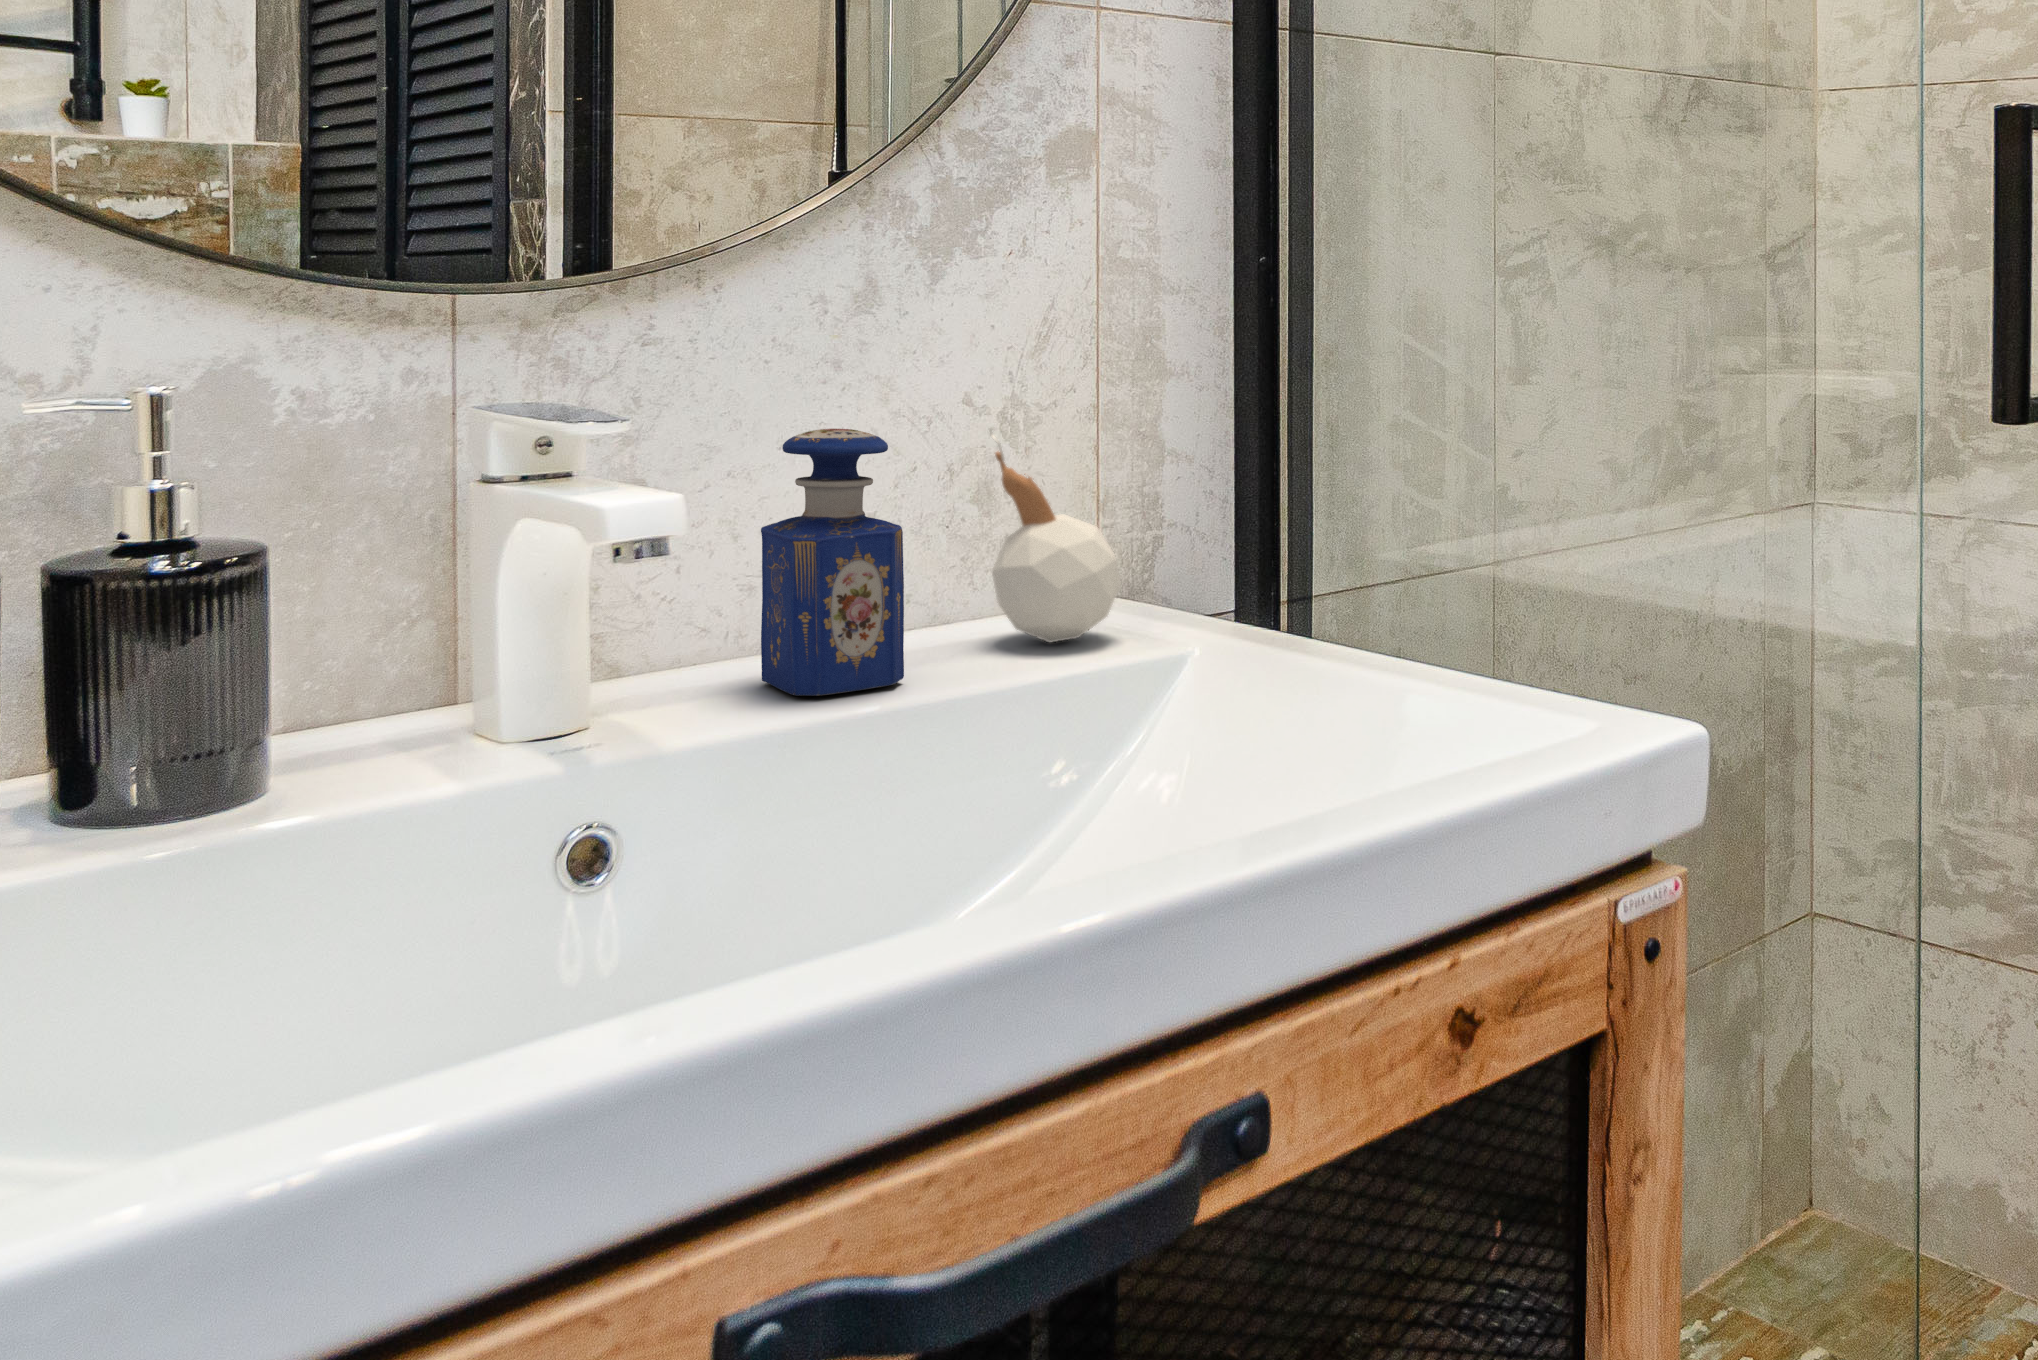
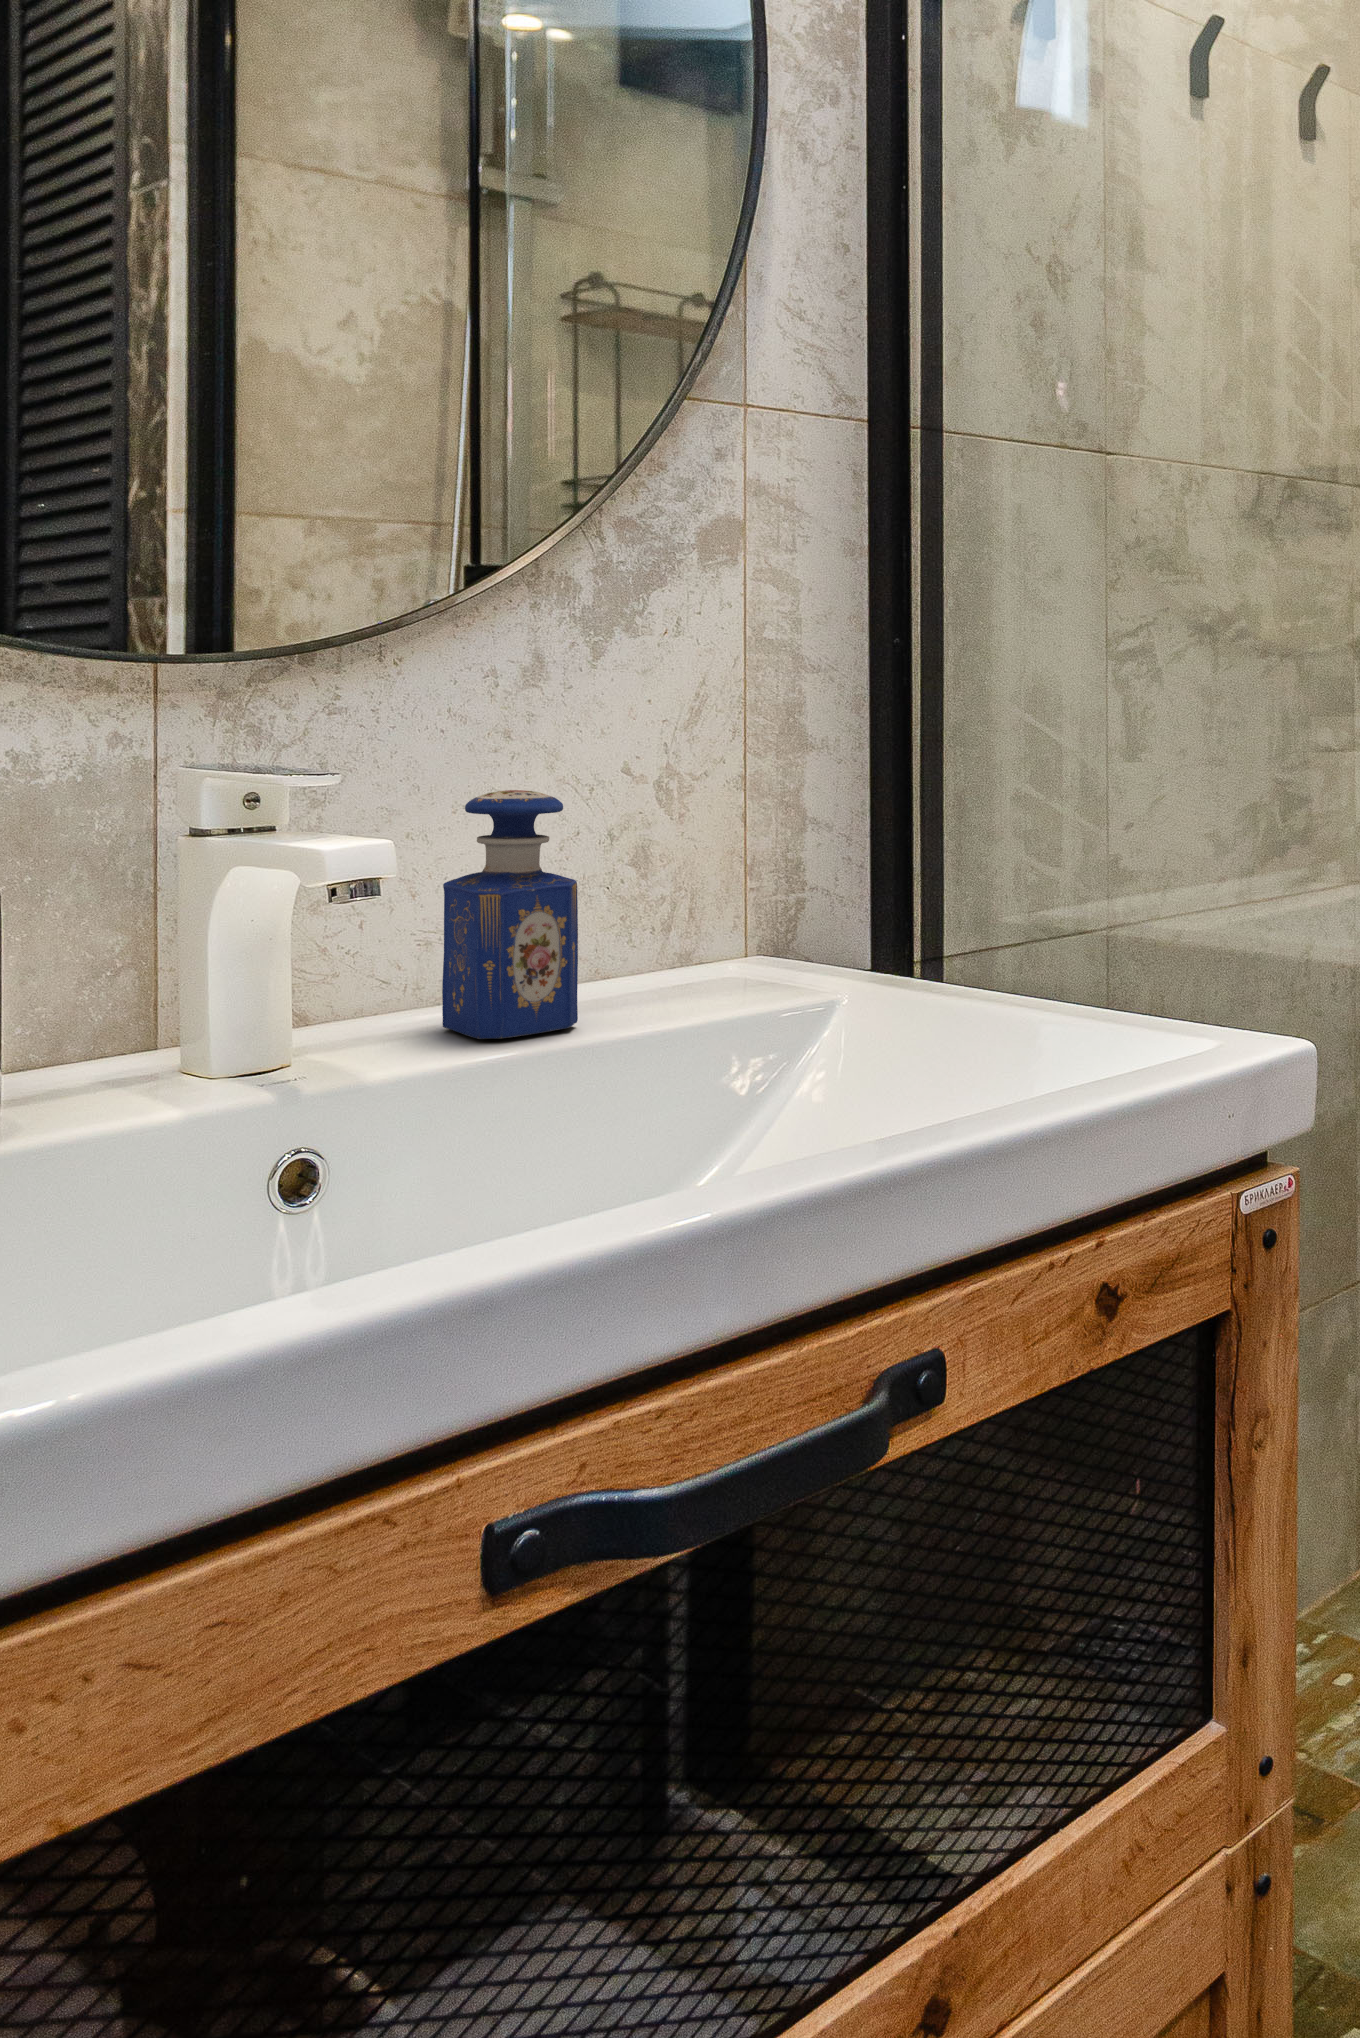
candle: present [989,428,1121,642] -> none [648,789,771,989]

